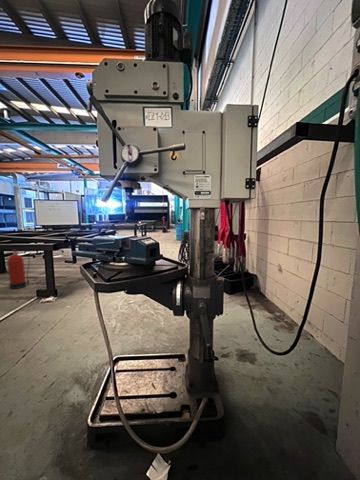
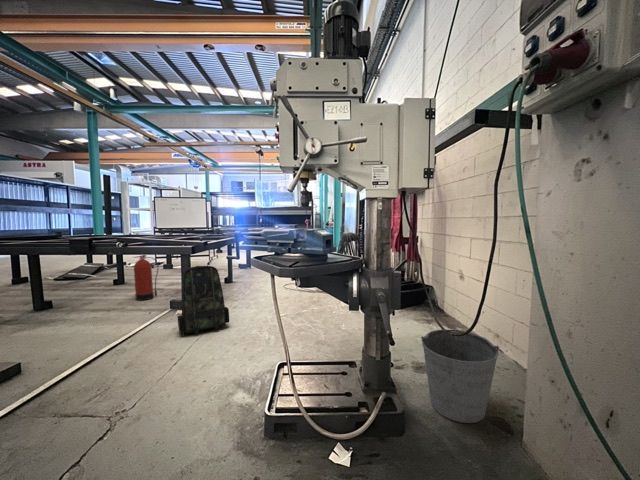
backpack: none [36,262,83,326] -> present [178,266,229,337]
bucket: none [243,327,316,421] -> present [421,330,499,423]

